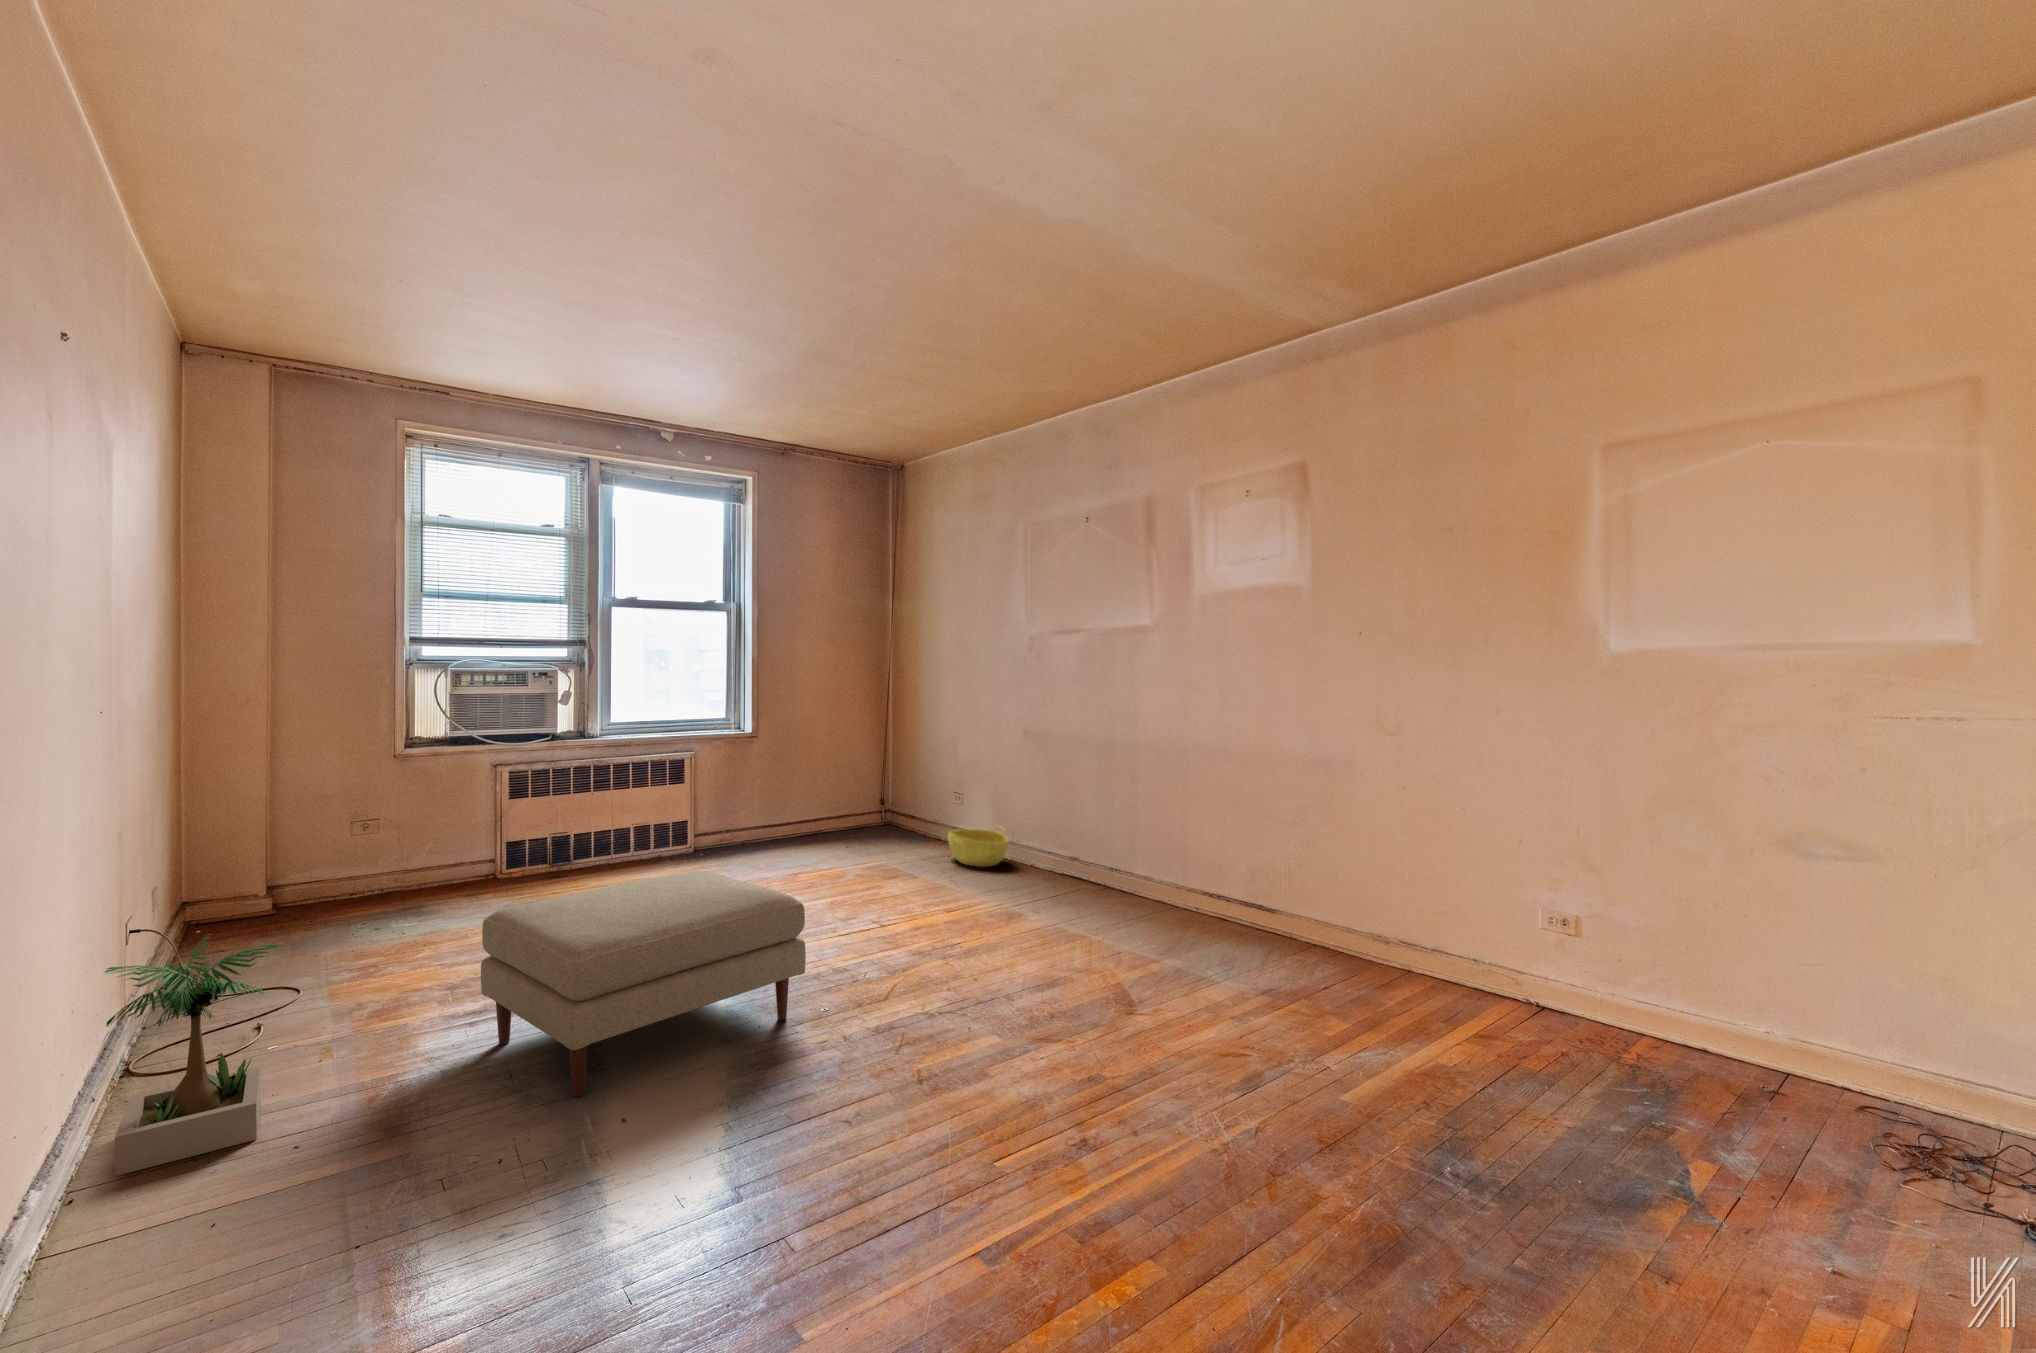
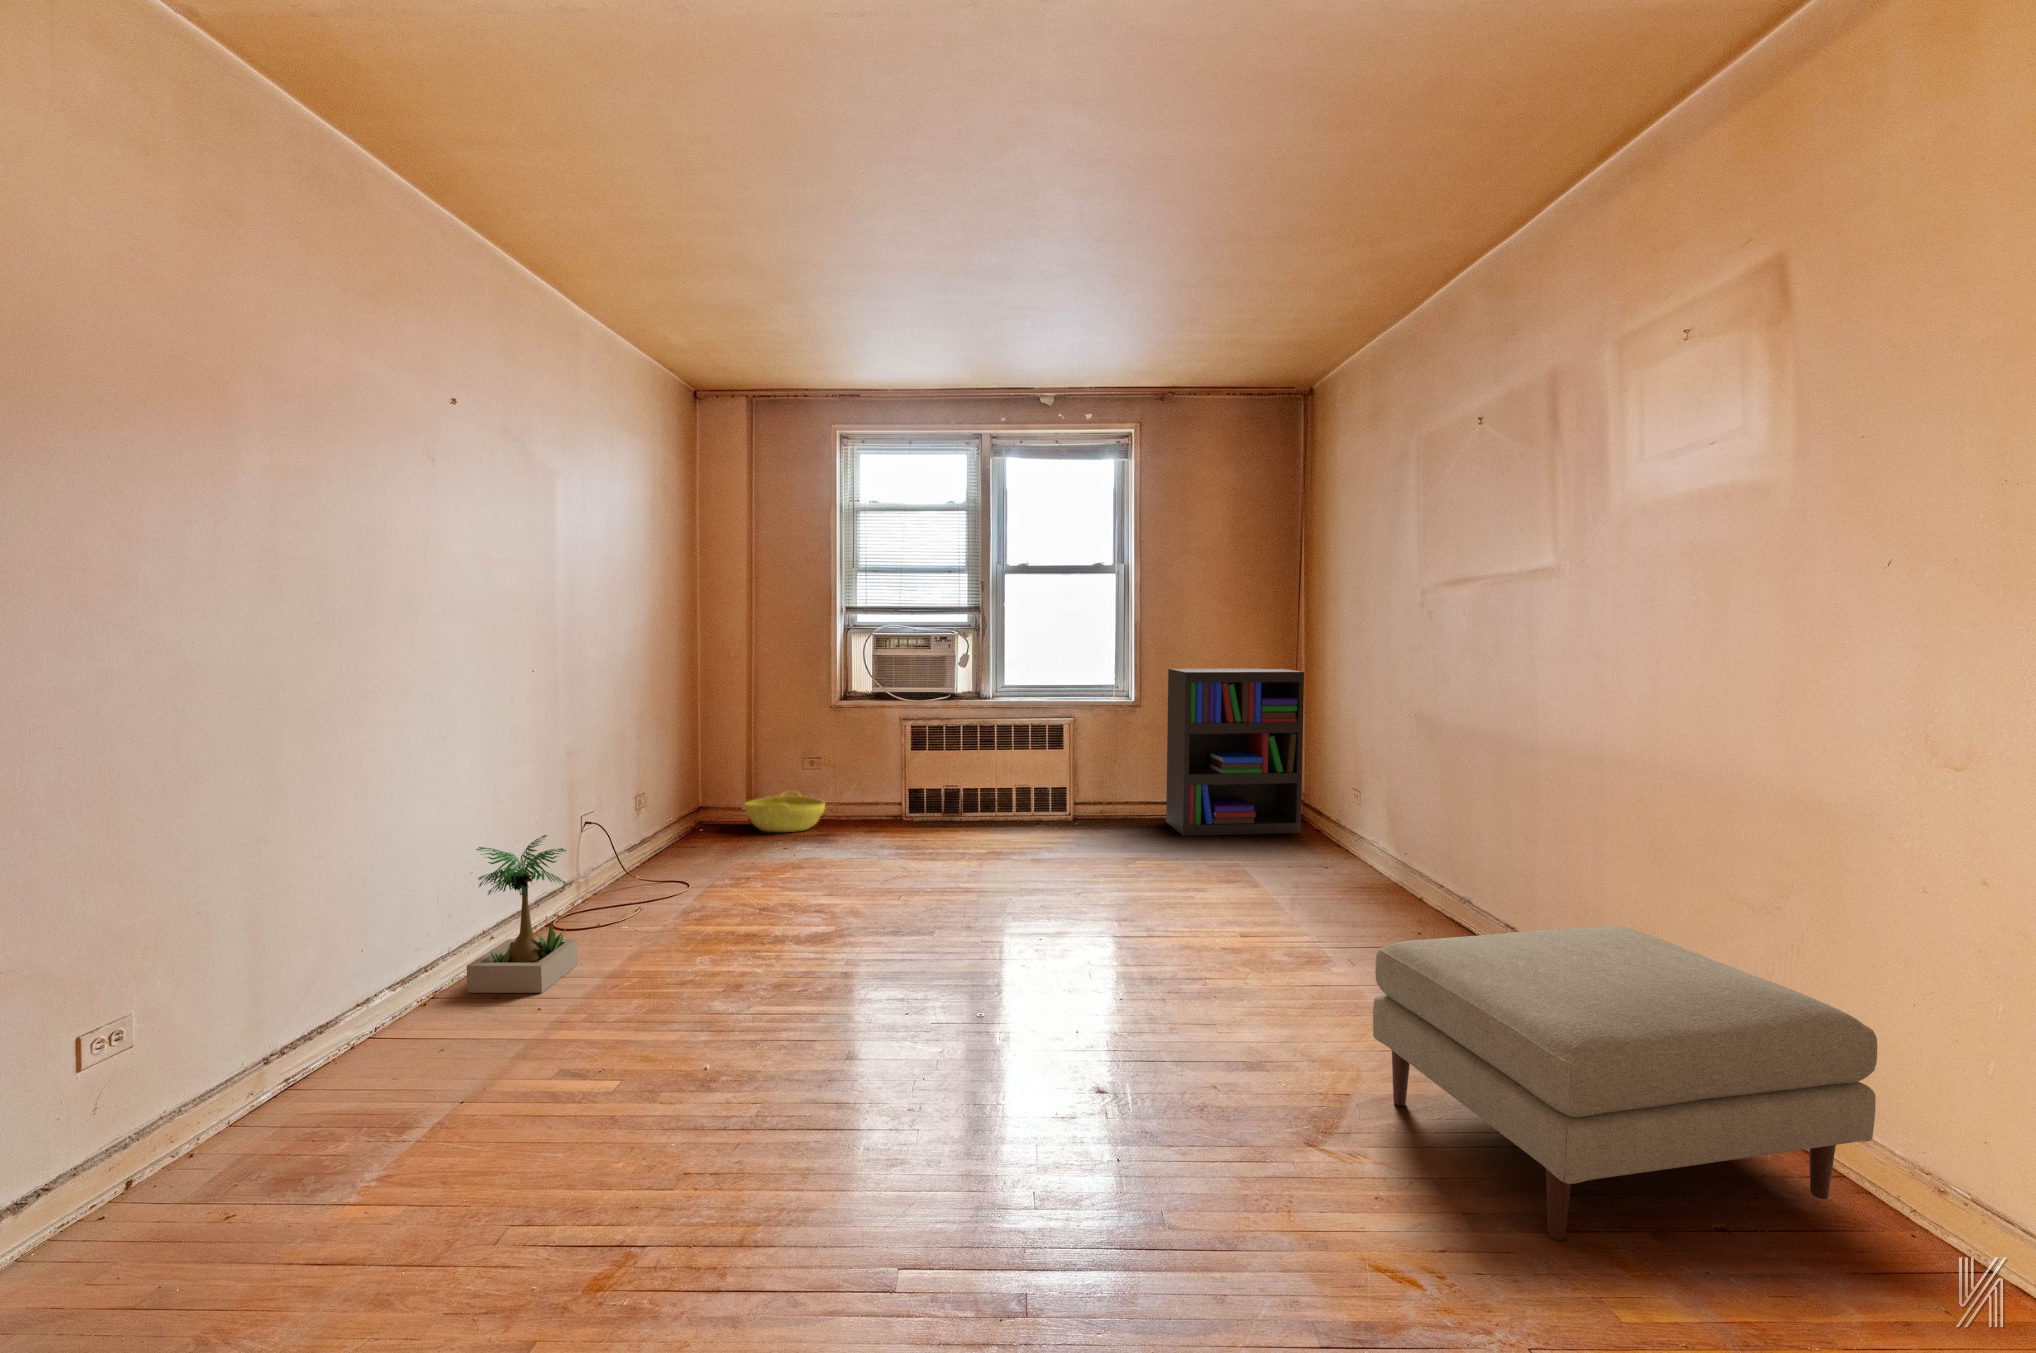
bookshelf: none [781,697,900,851] -> present [1166,668,1304,836]
basket: present [948,827,1008,867] -> present [744,791,825,832]
ottoman: present [481,871,806,1097] -> present [1373,926,1877,1241]

